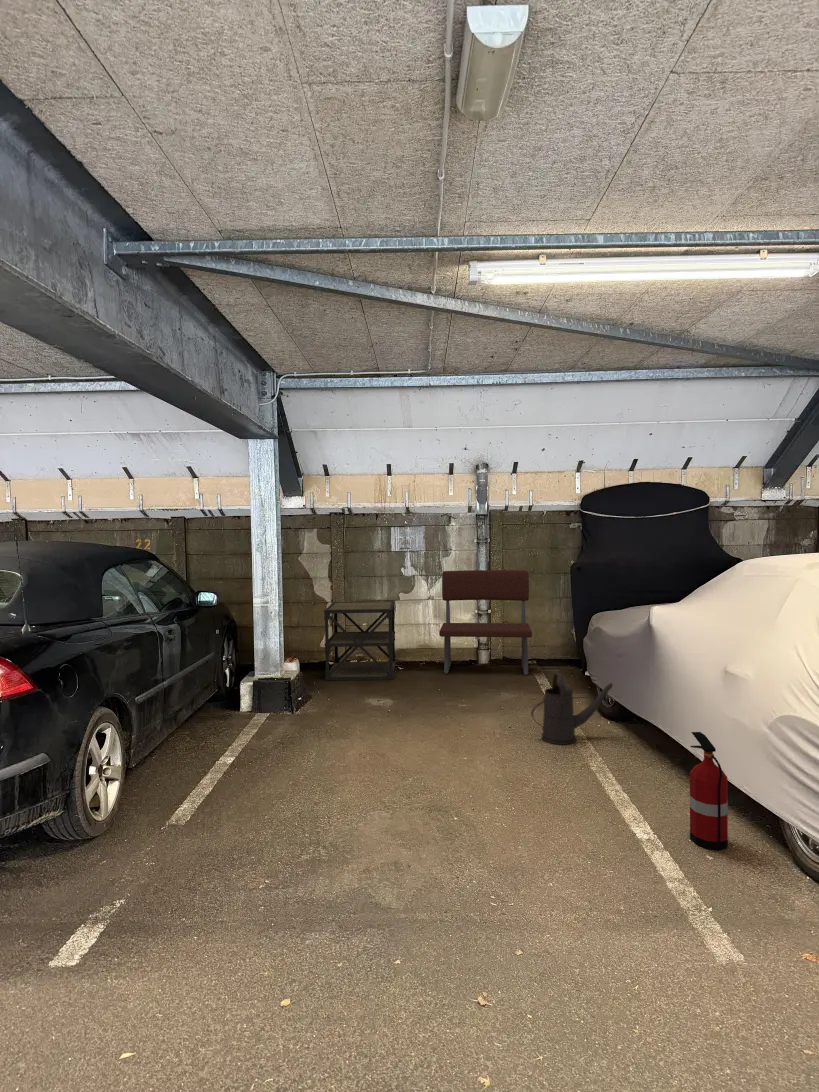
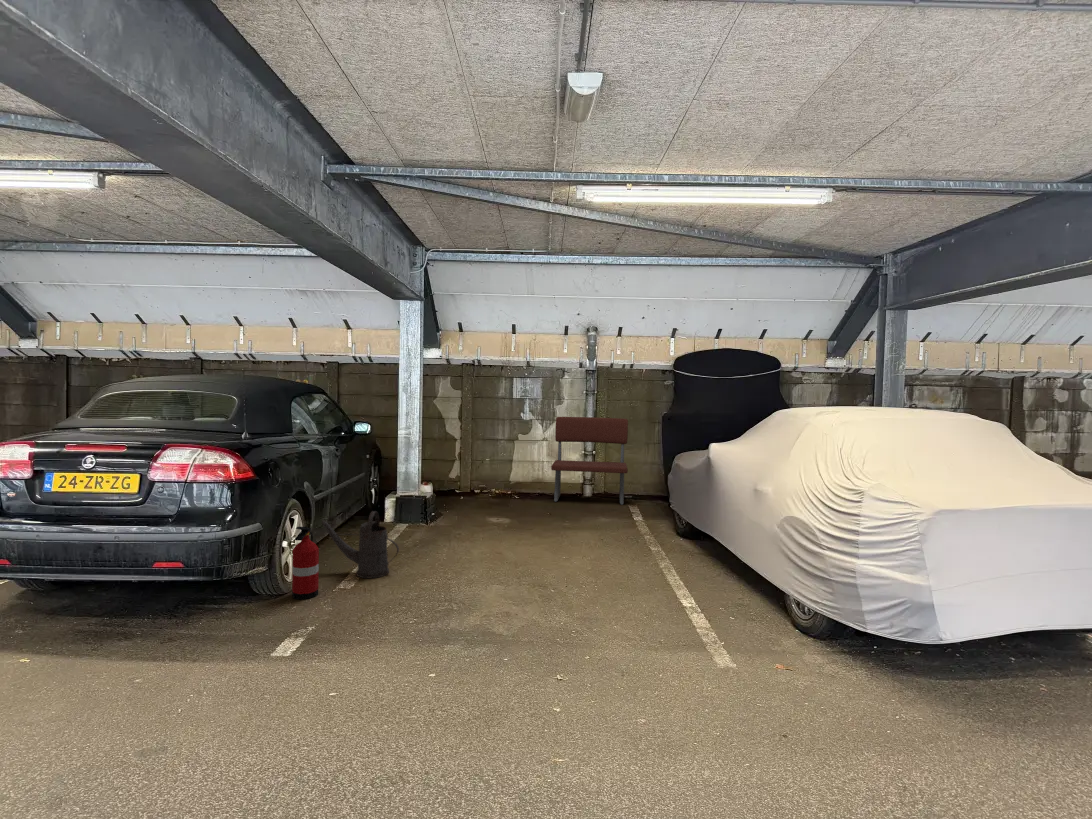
shelving unit: present [324,601,396,681] -> none [455,439,515,505]
watering can: present [531,673,612,745] -> present [322,511,399,579]
fire extinguisher: present [690,732,728,850] -> present [292,527,319,600]

